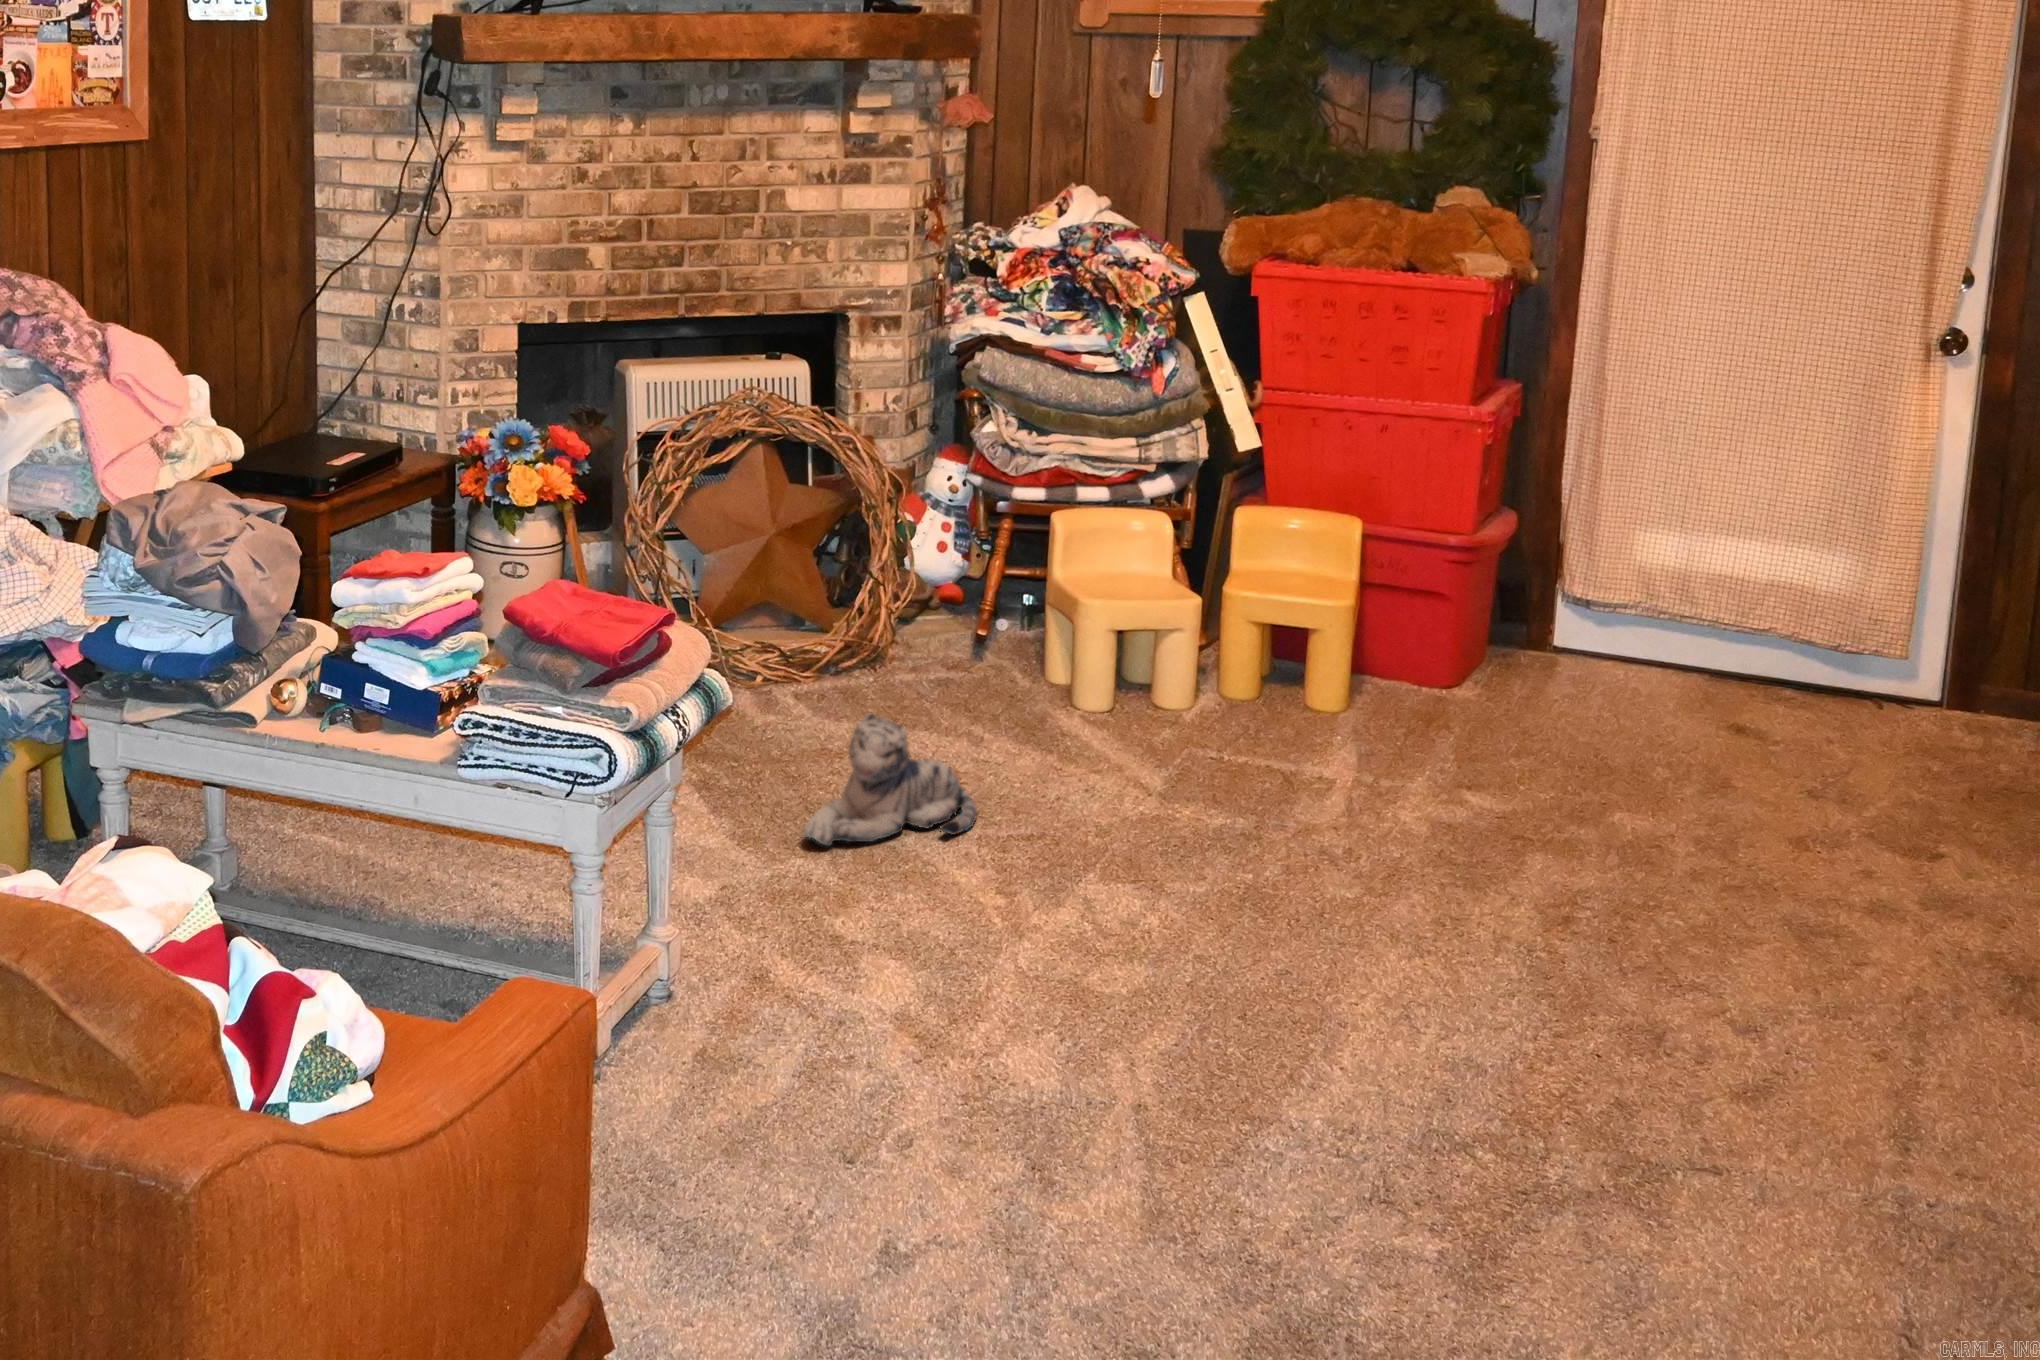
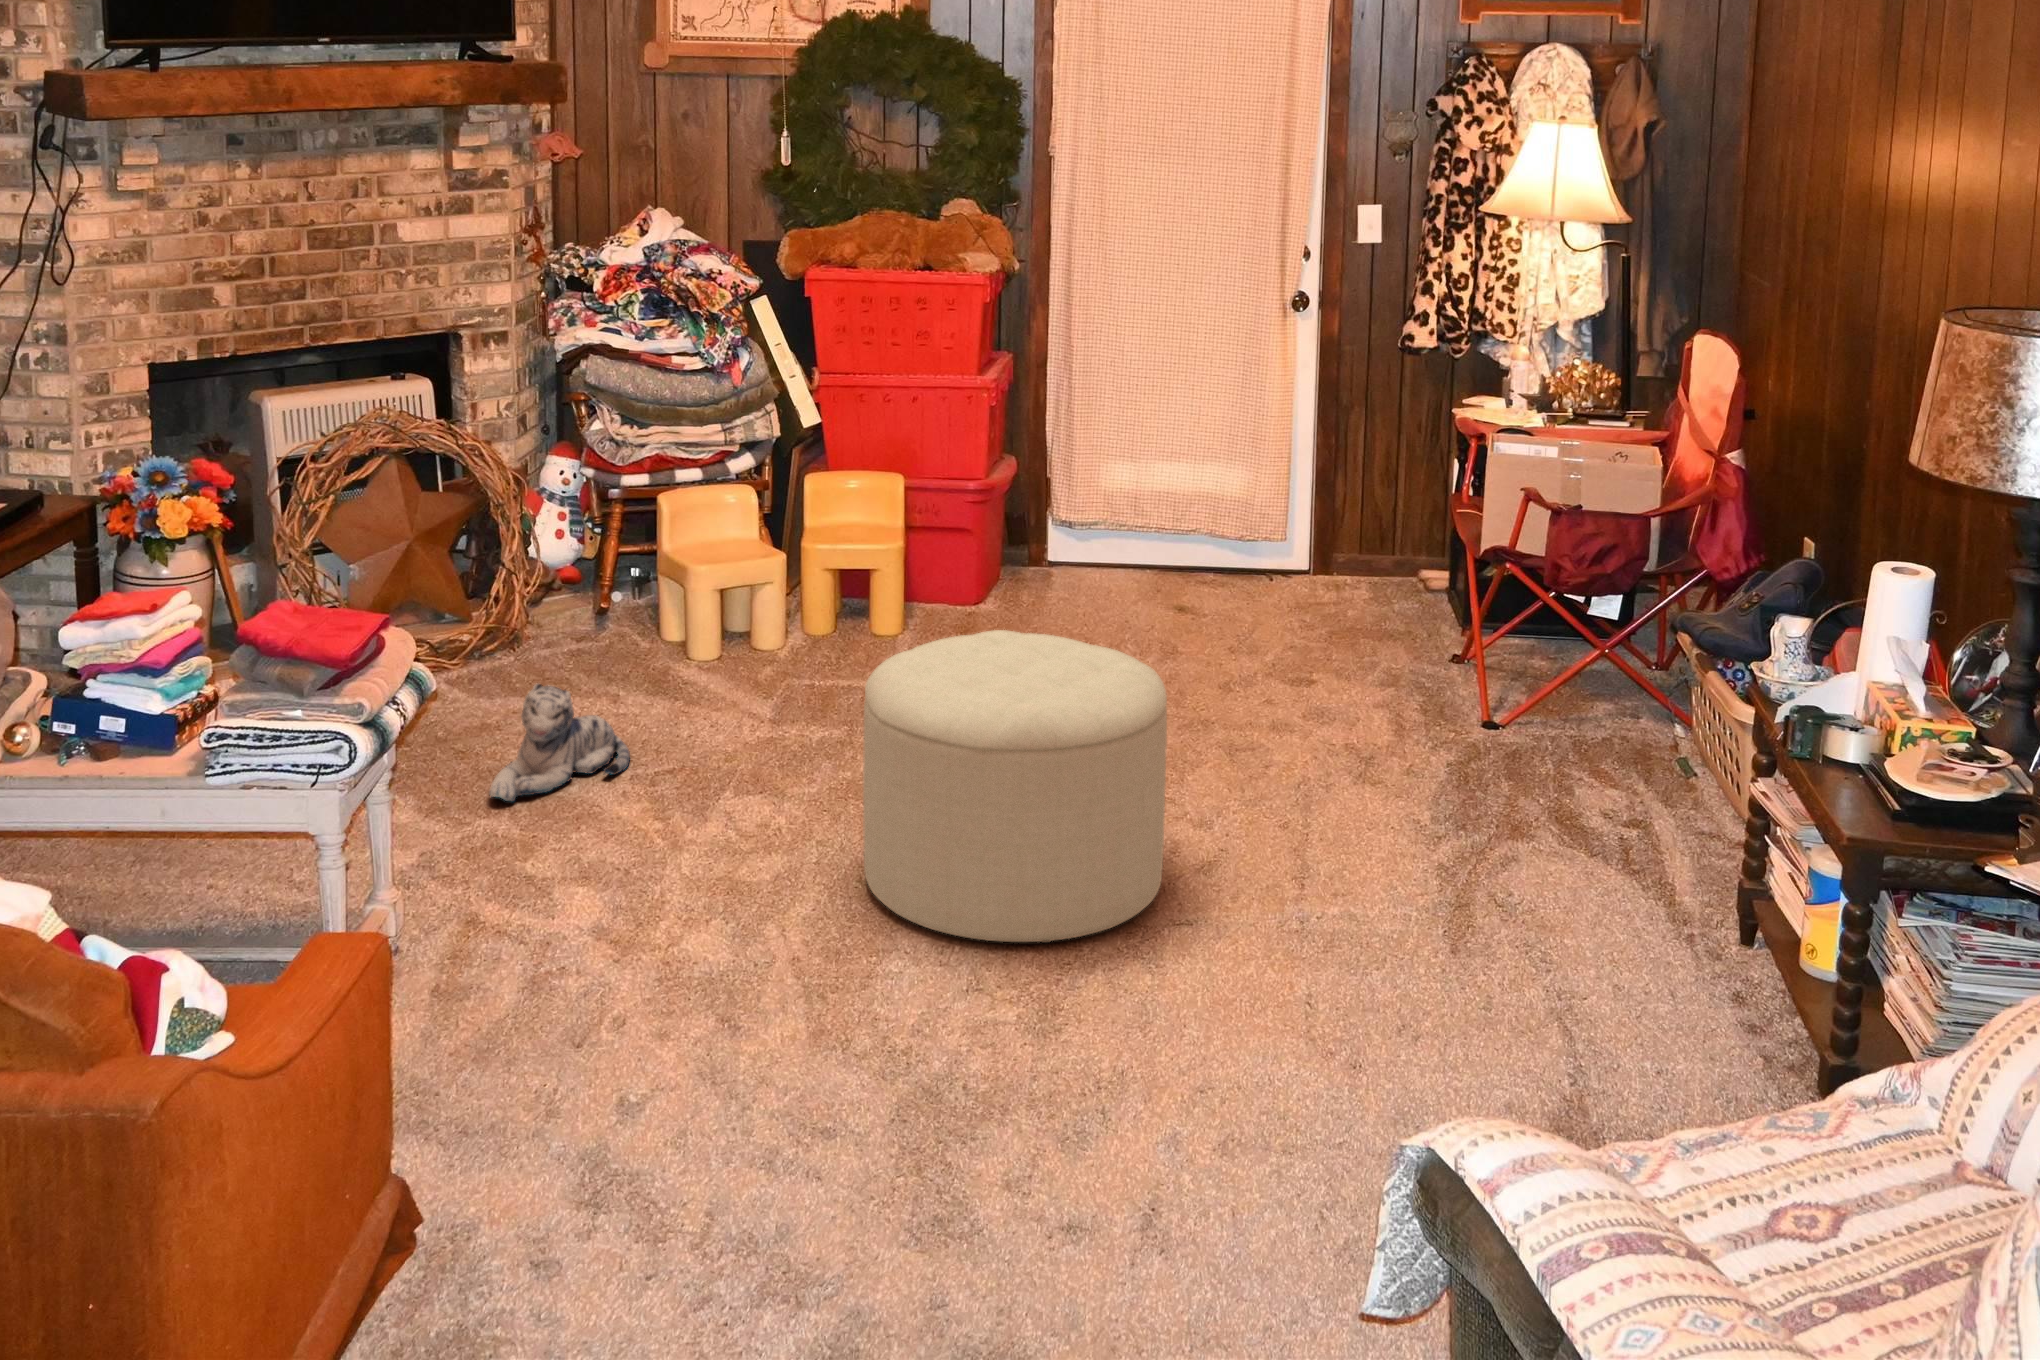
ottoman: none [1246,729,1710,1168] -> present [863,630,1167,943]

